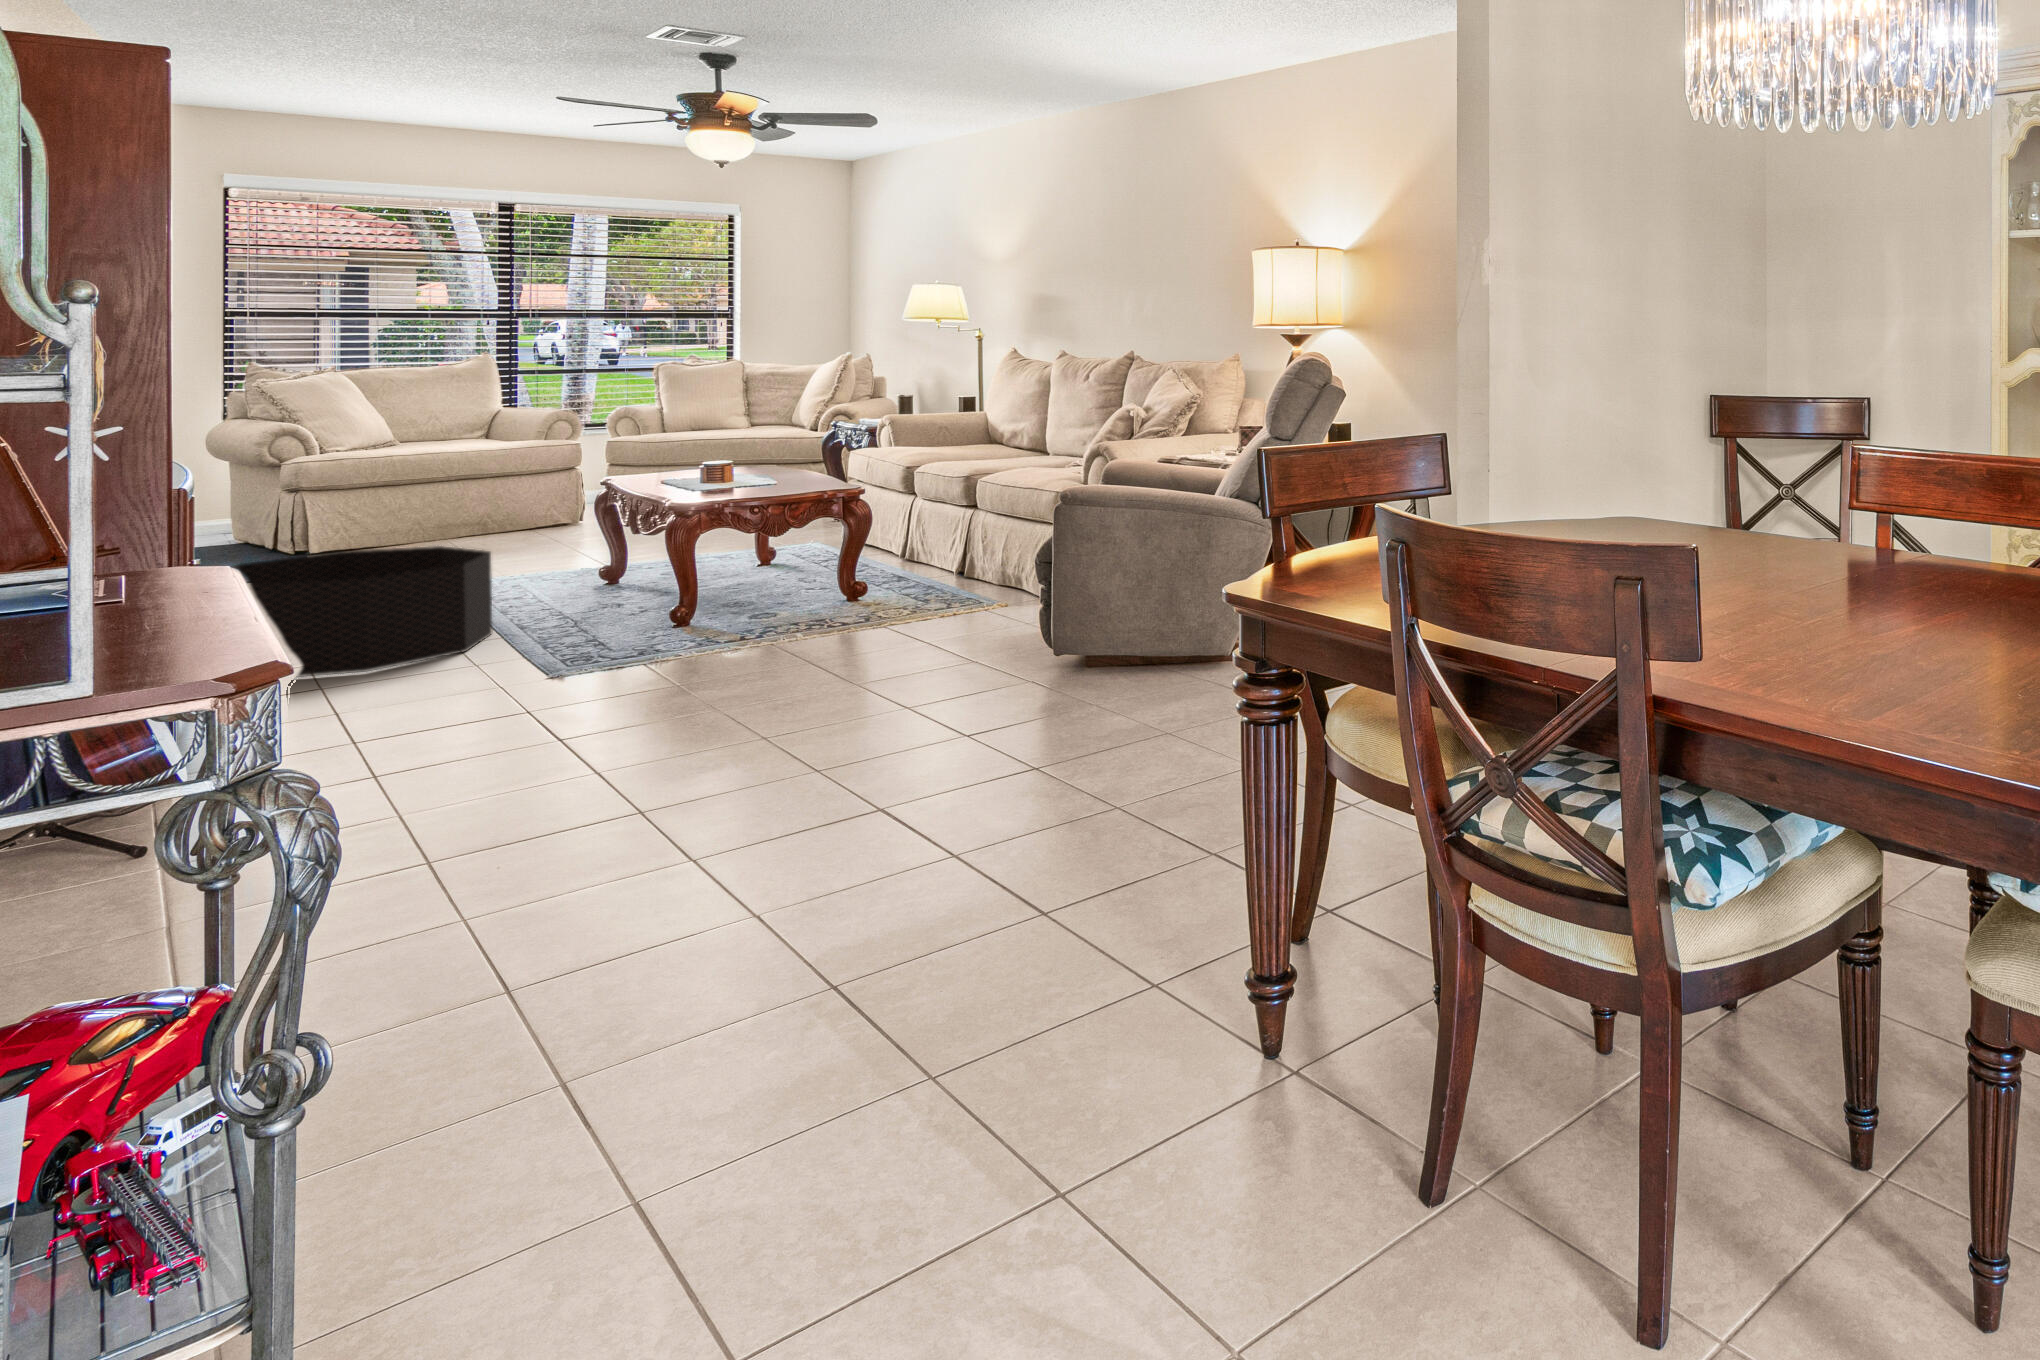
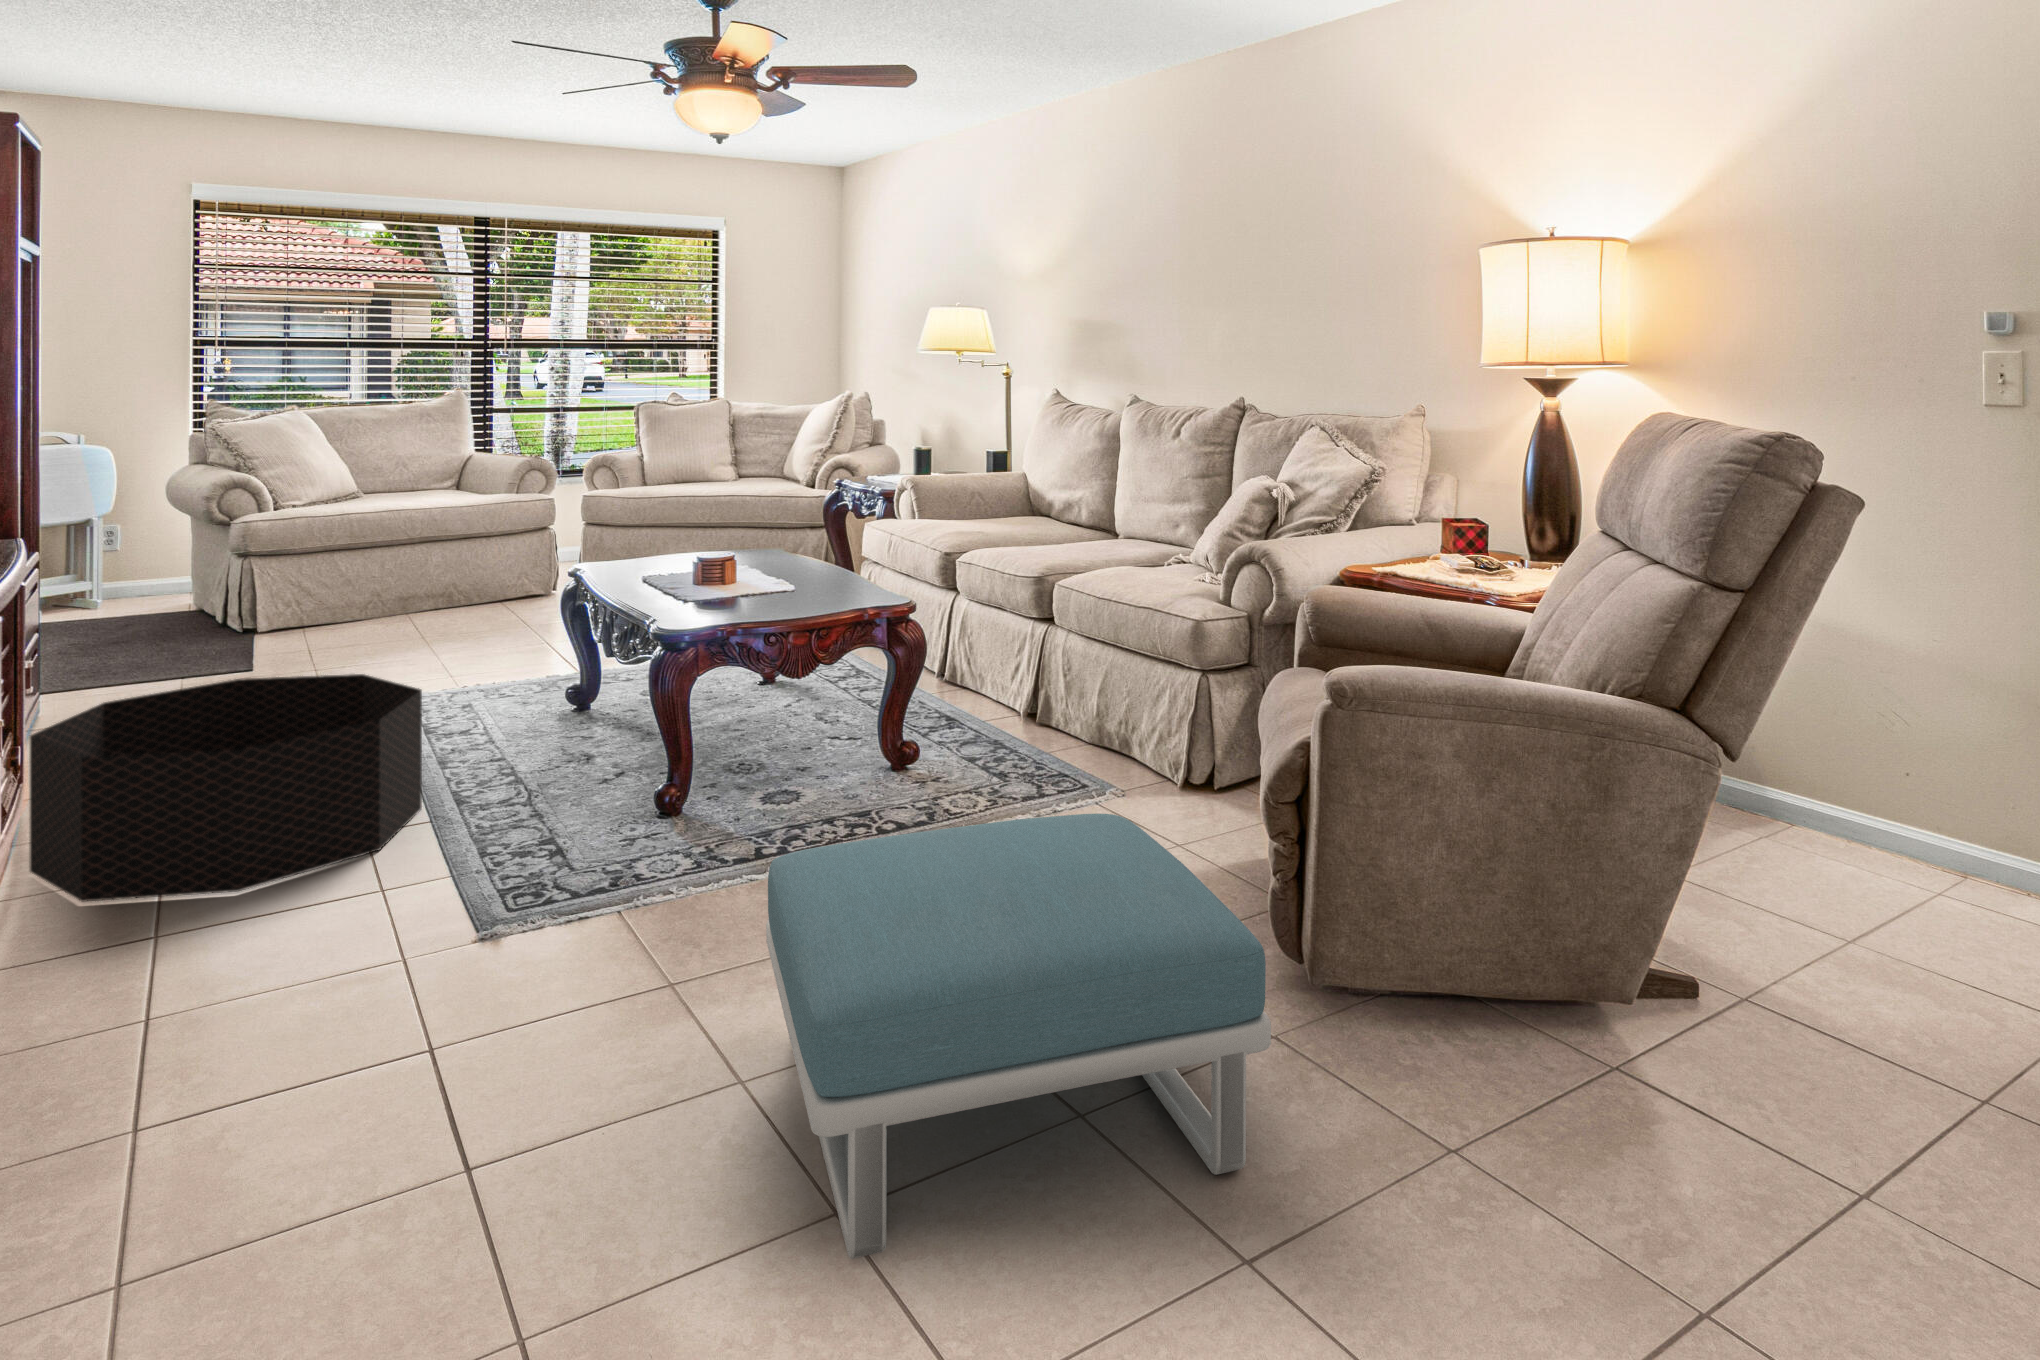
footstool: none [738,579,1011,758] -> present [766,814,1271,1259]

